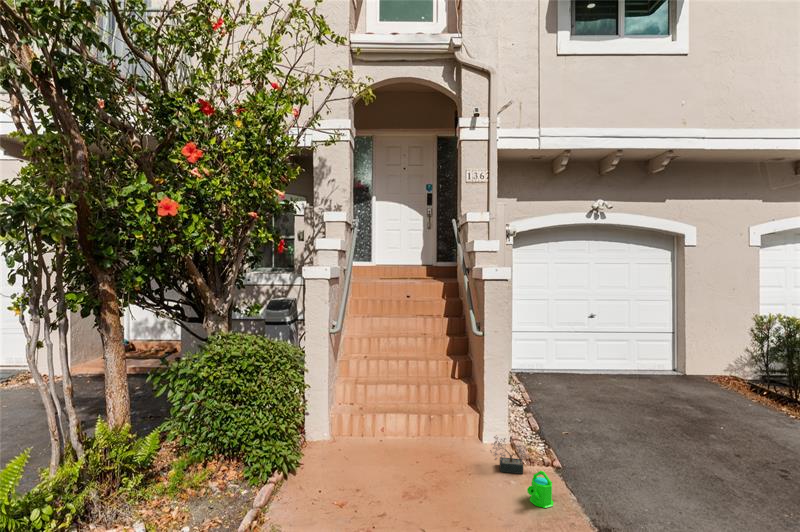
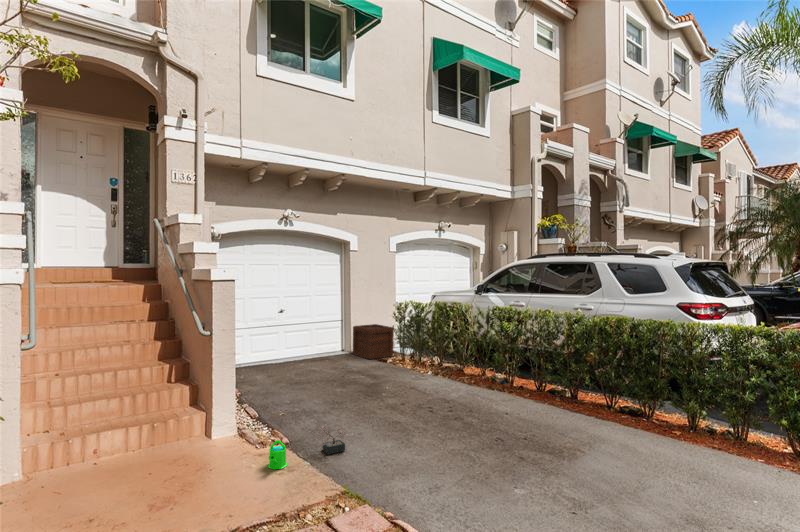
wooden crate: none [688,340,755,388] -> present [352,324,394,359]
decorative plant: present [490,435,529,474] -> present [317,425,348,455]

